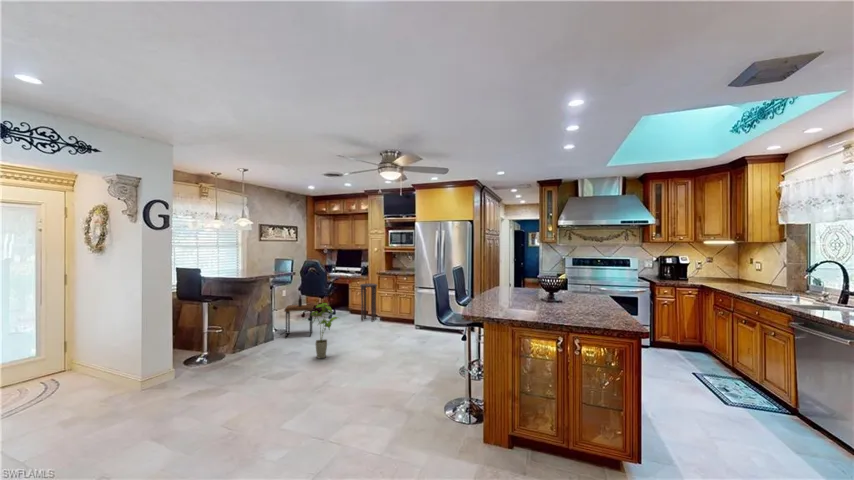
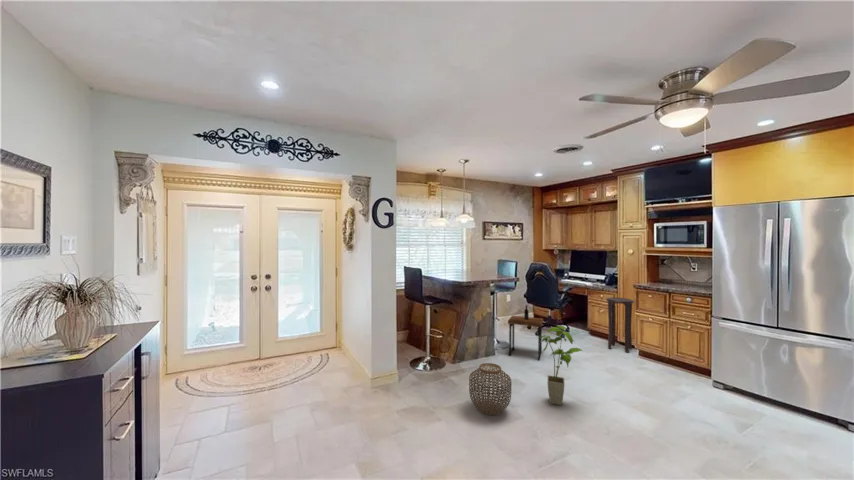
woven basket: none [255,337,289,375] -> present [469,363,511,416]

